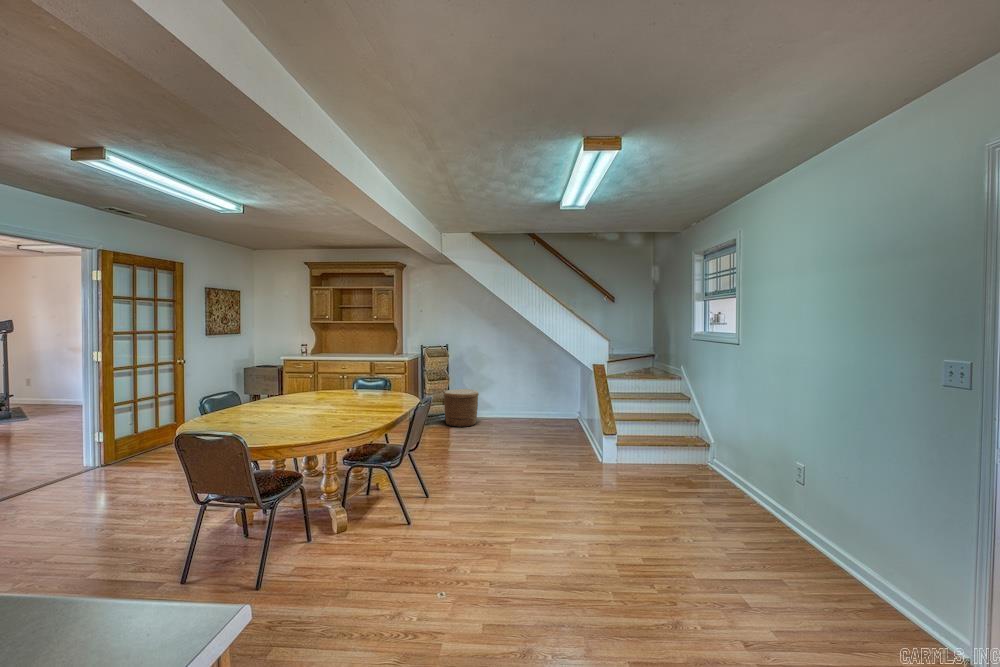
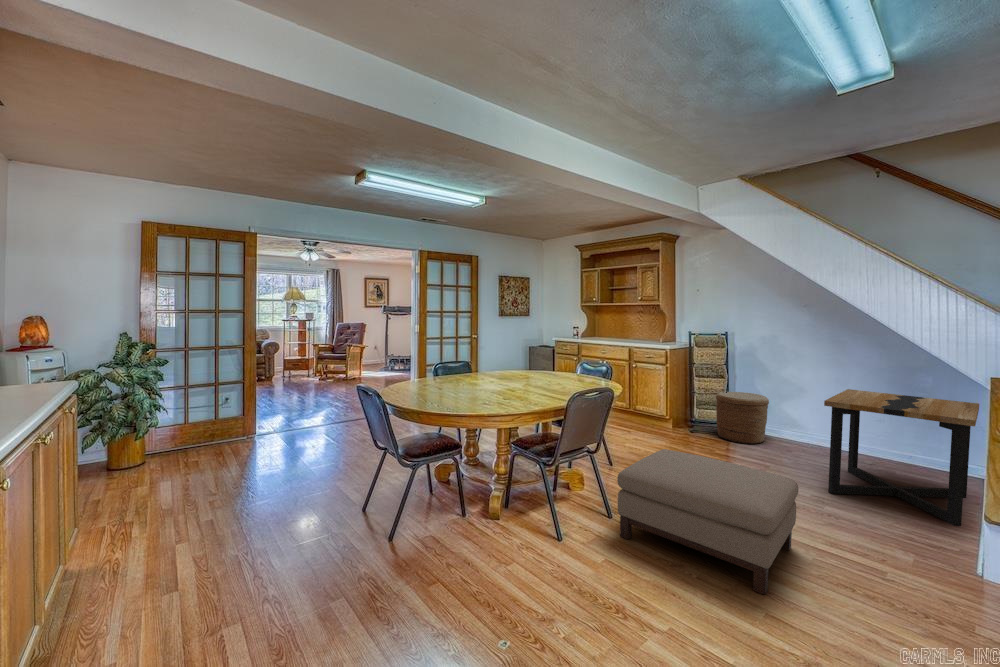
side table: none [526,379,591,446] -> present [824,389,979,526]
ottoman: none [444,436,546,507] -> present [617,449,798,595]

